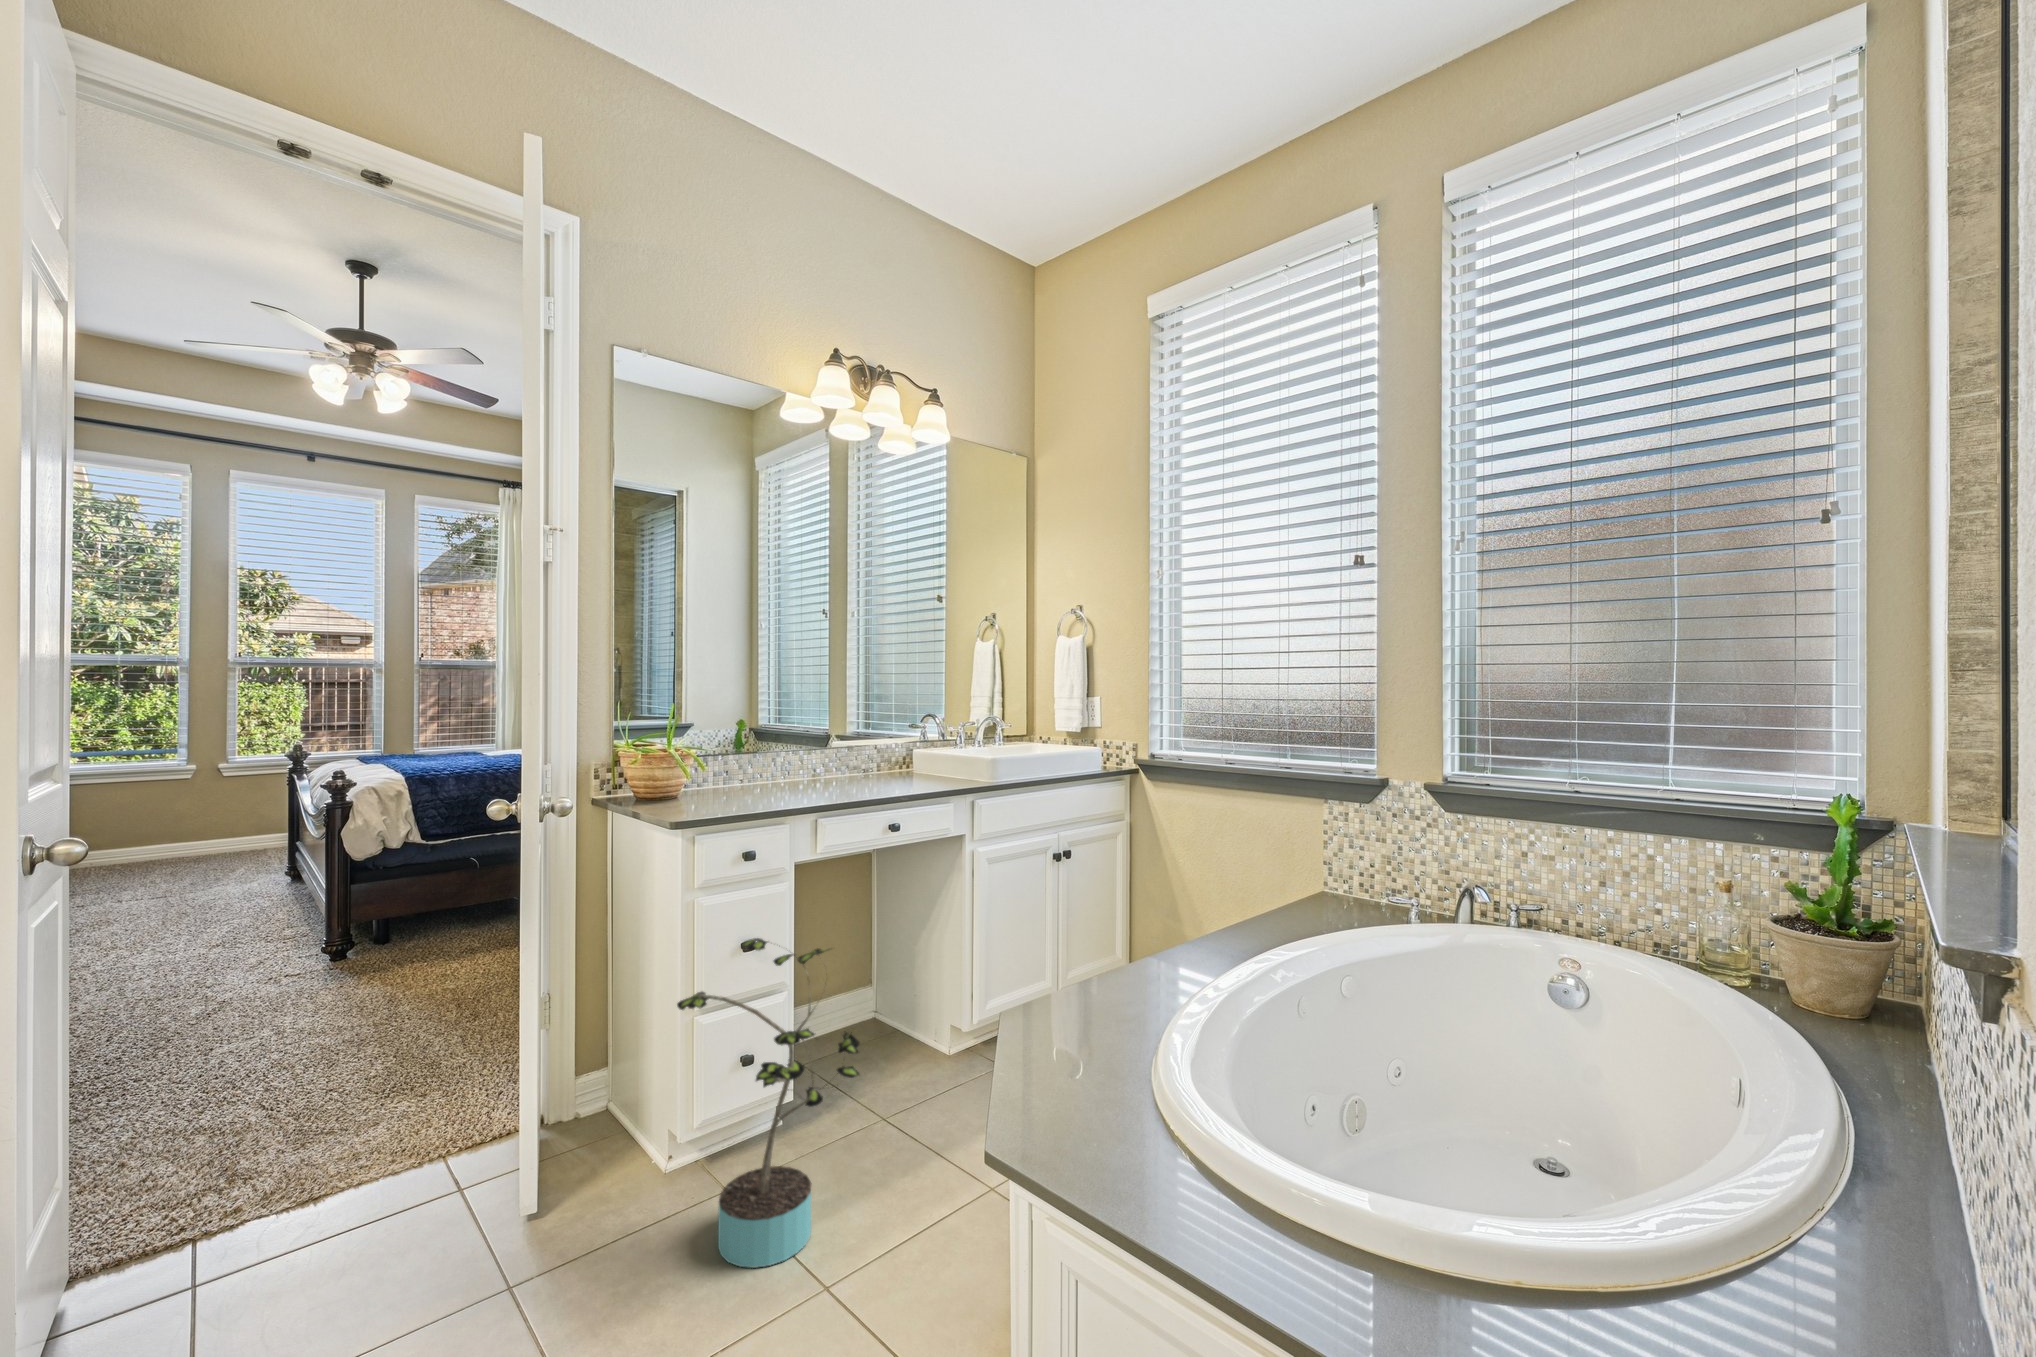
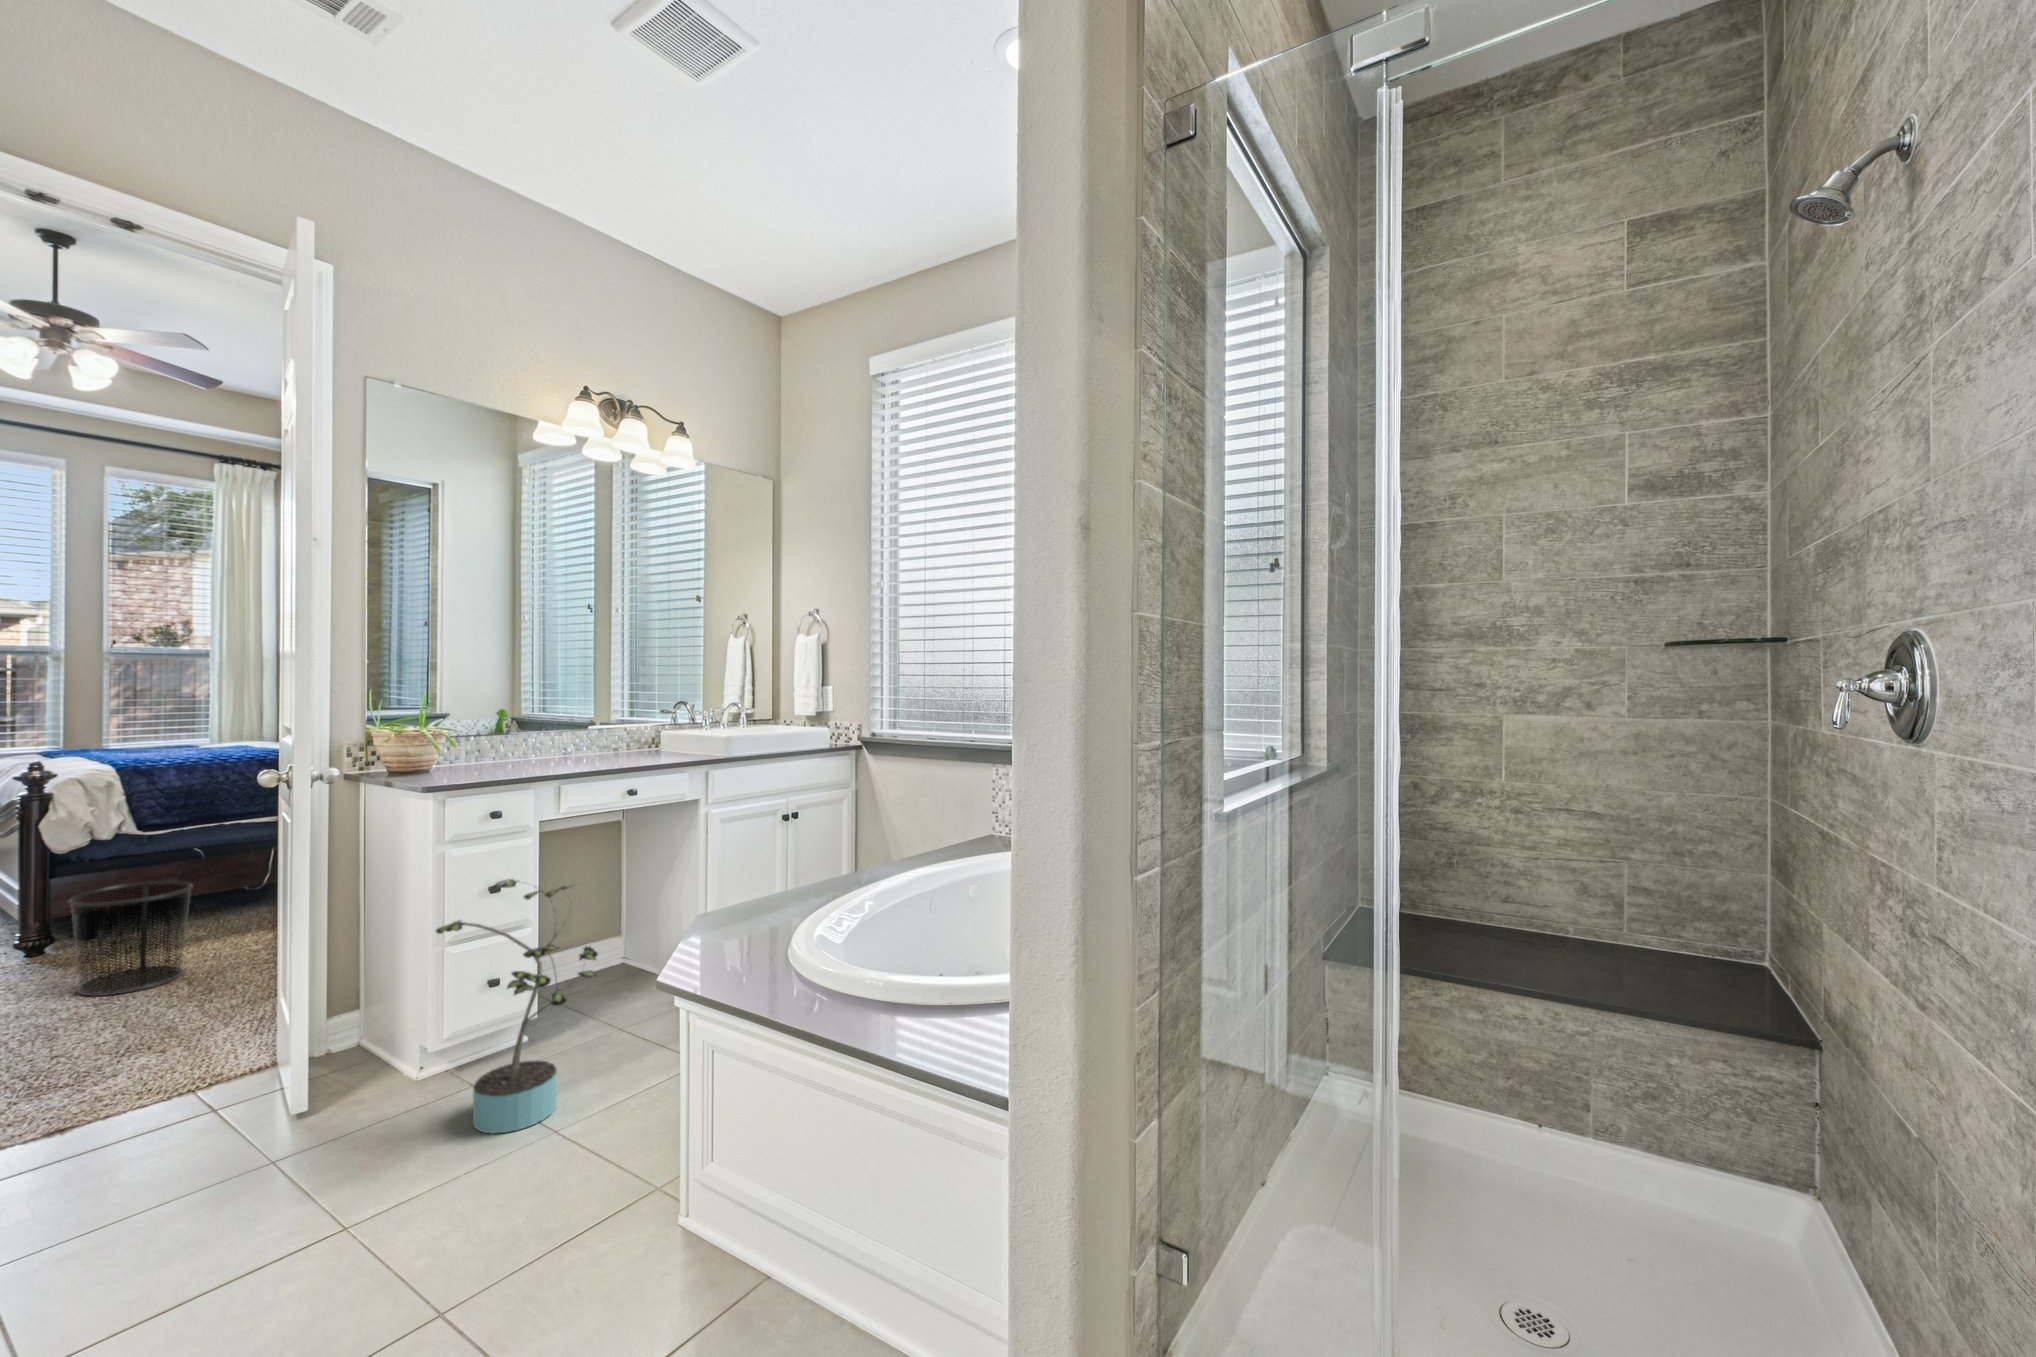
waste bin: none [357,898,464,1016] -> present [68,880,193,996]

